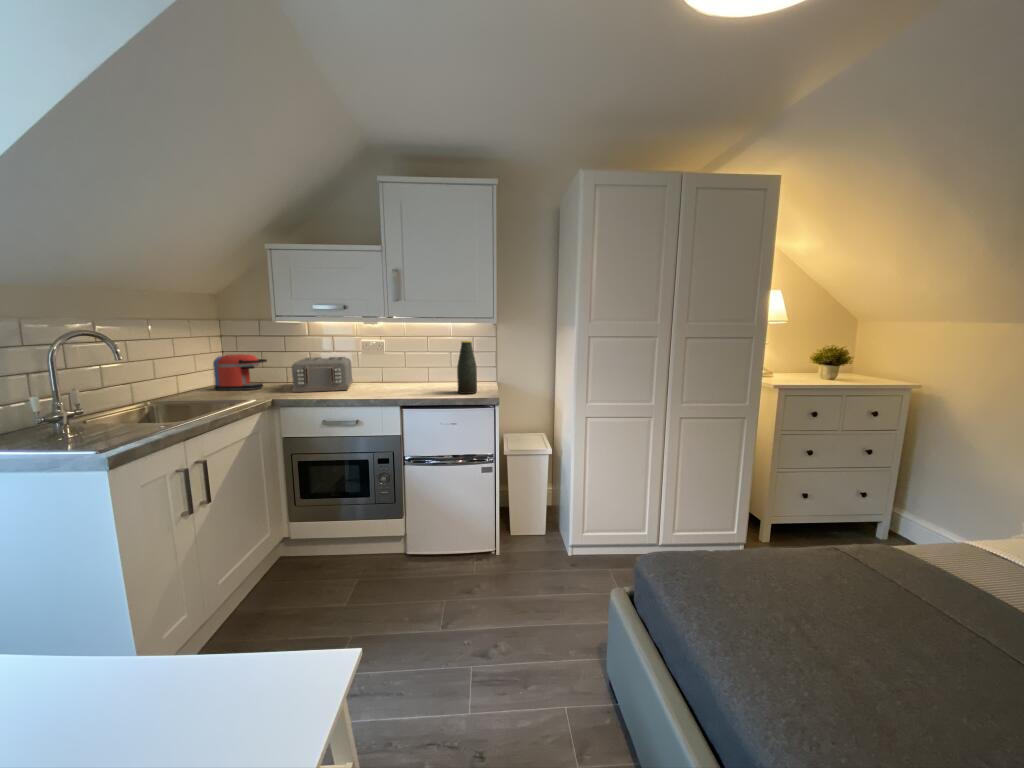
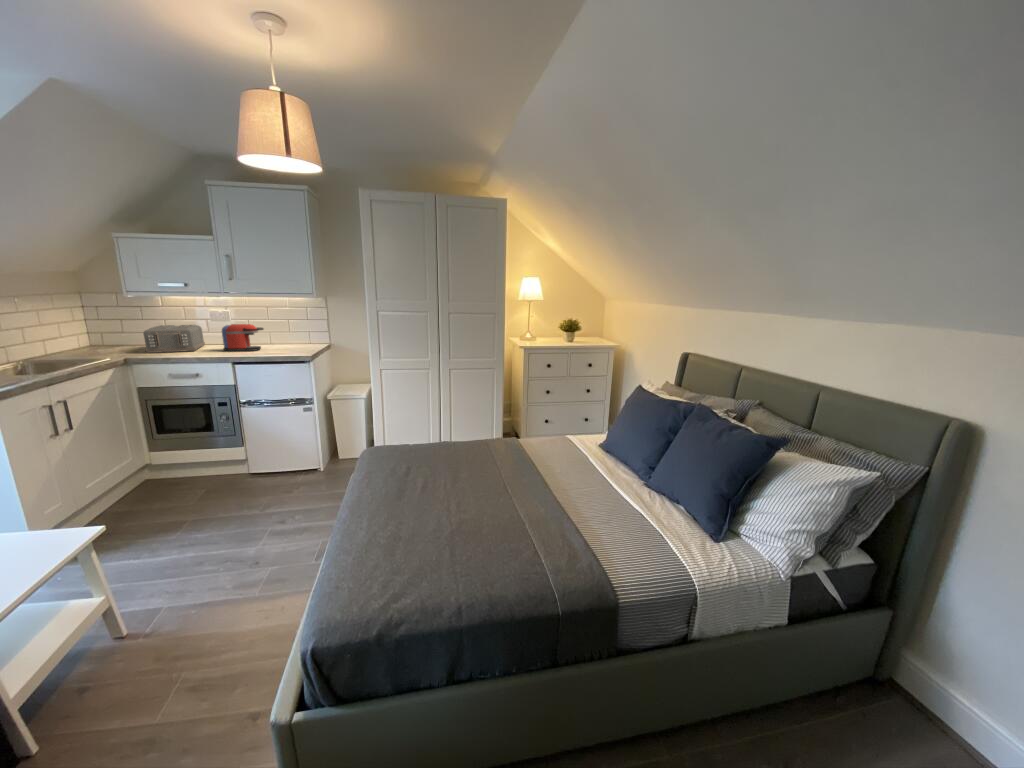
bottle: present [457,341,477,394] -> none [281,314,299,354]
coffee maker: present [213,354,267,390] -> present [222,324,263,351]

